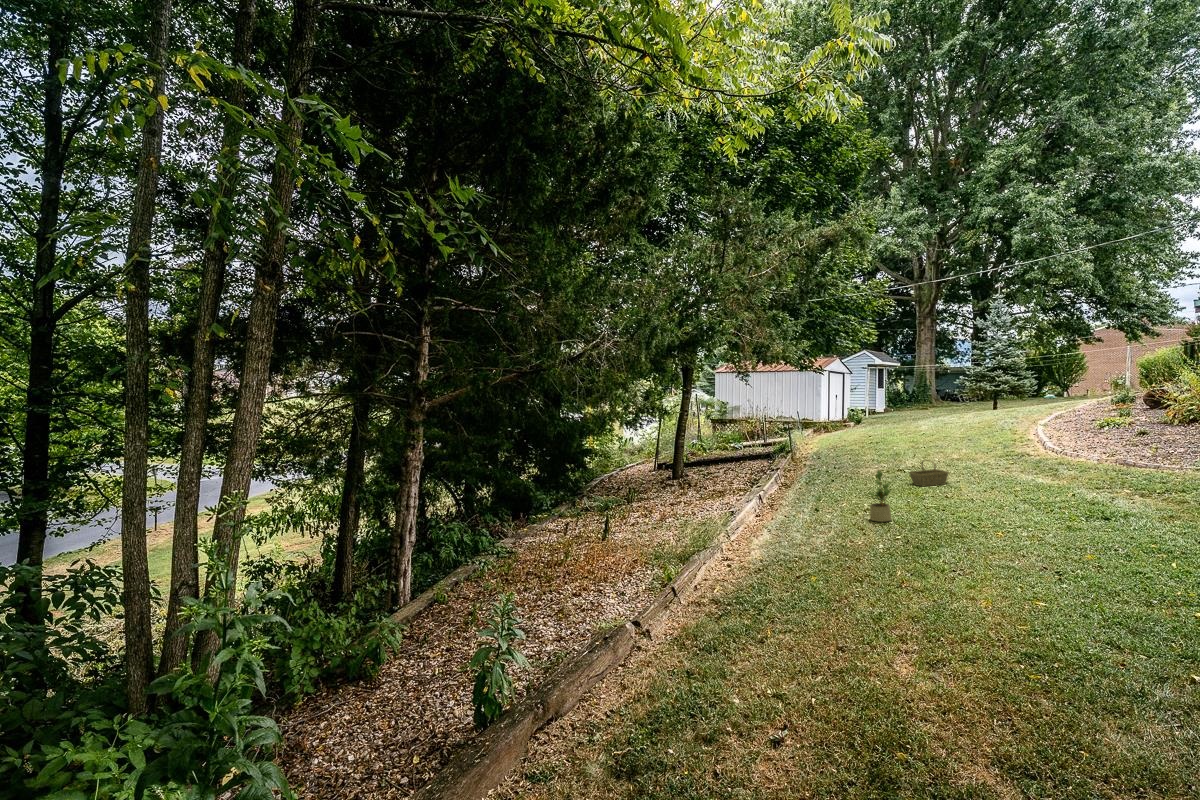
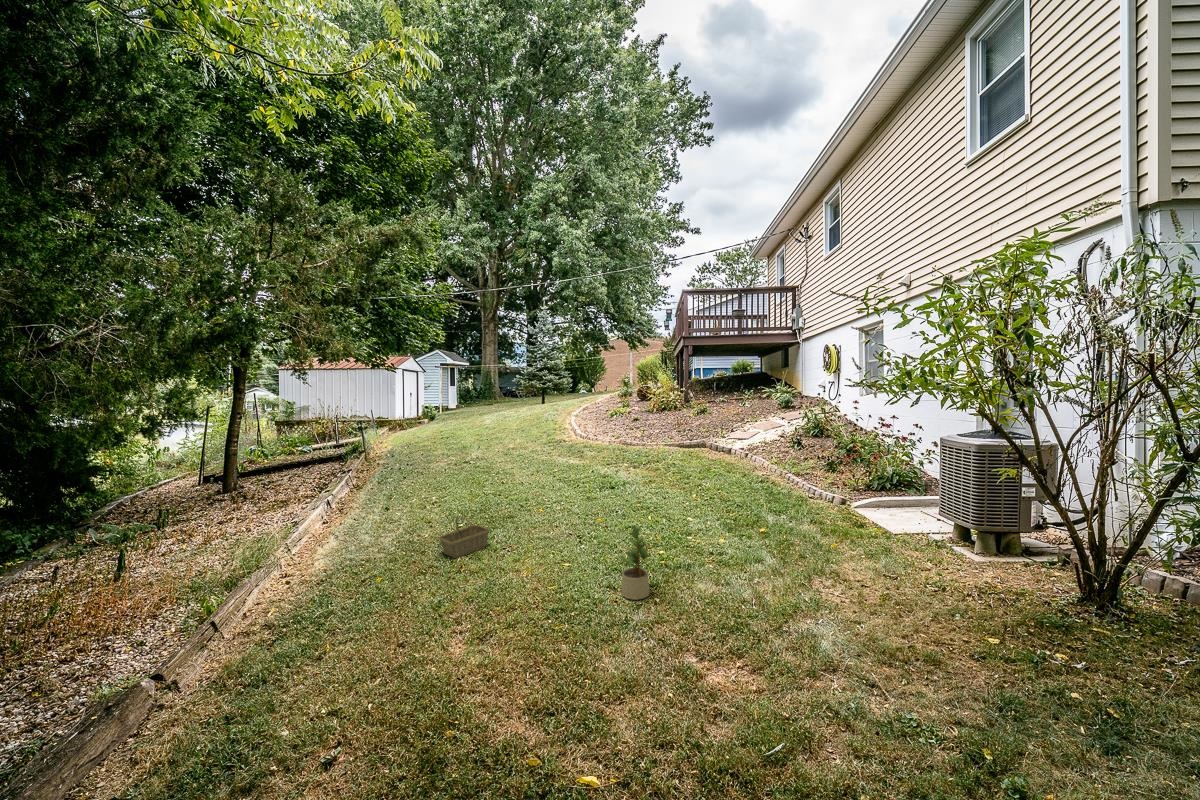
potted plant: present [869,471,891,522] -> present [619,525,650,600]

